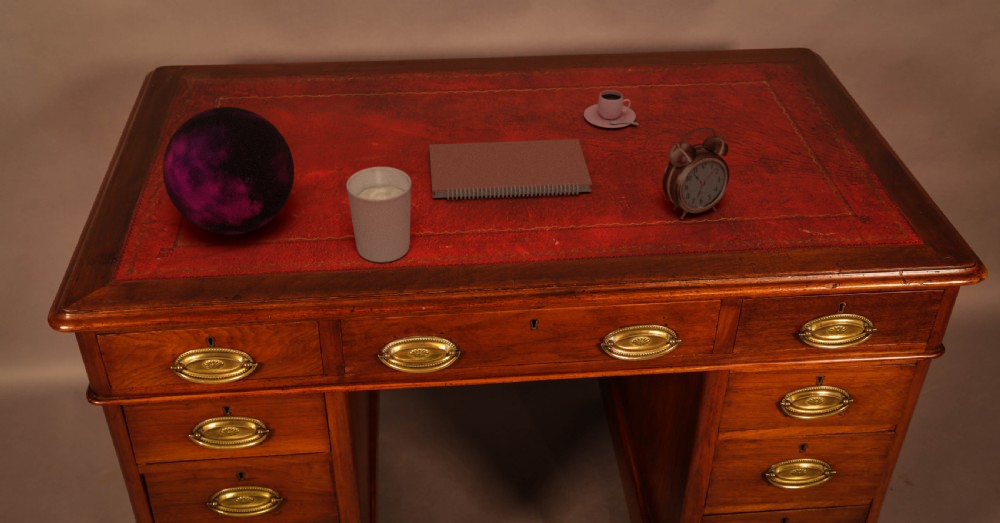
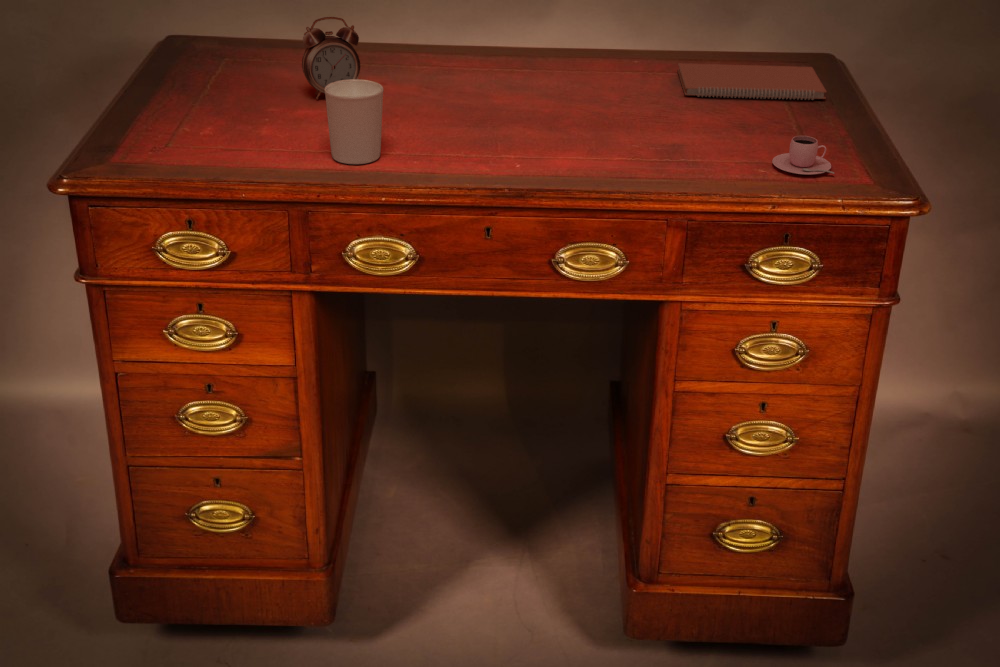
teacup: present [584,90,639,128] -> present [772,136,834,175]
decorative orb: present [163,107,294,235] -> none [165,20,283,138]
alarm clock: present [662,128,729,219] -> present [302,17,361,99]
notebook: present [429,139,592,200] -> present [677,63,826,100]

